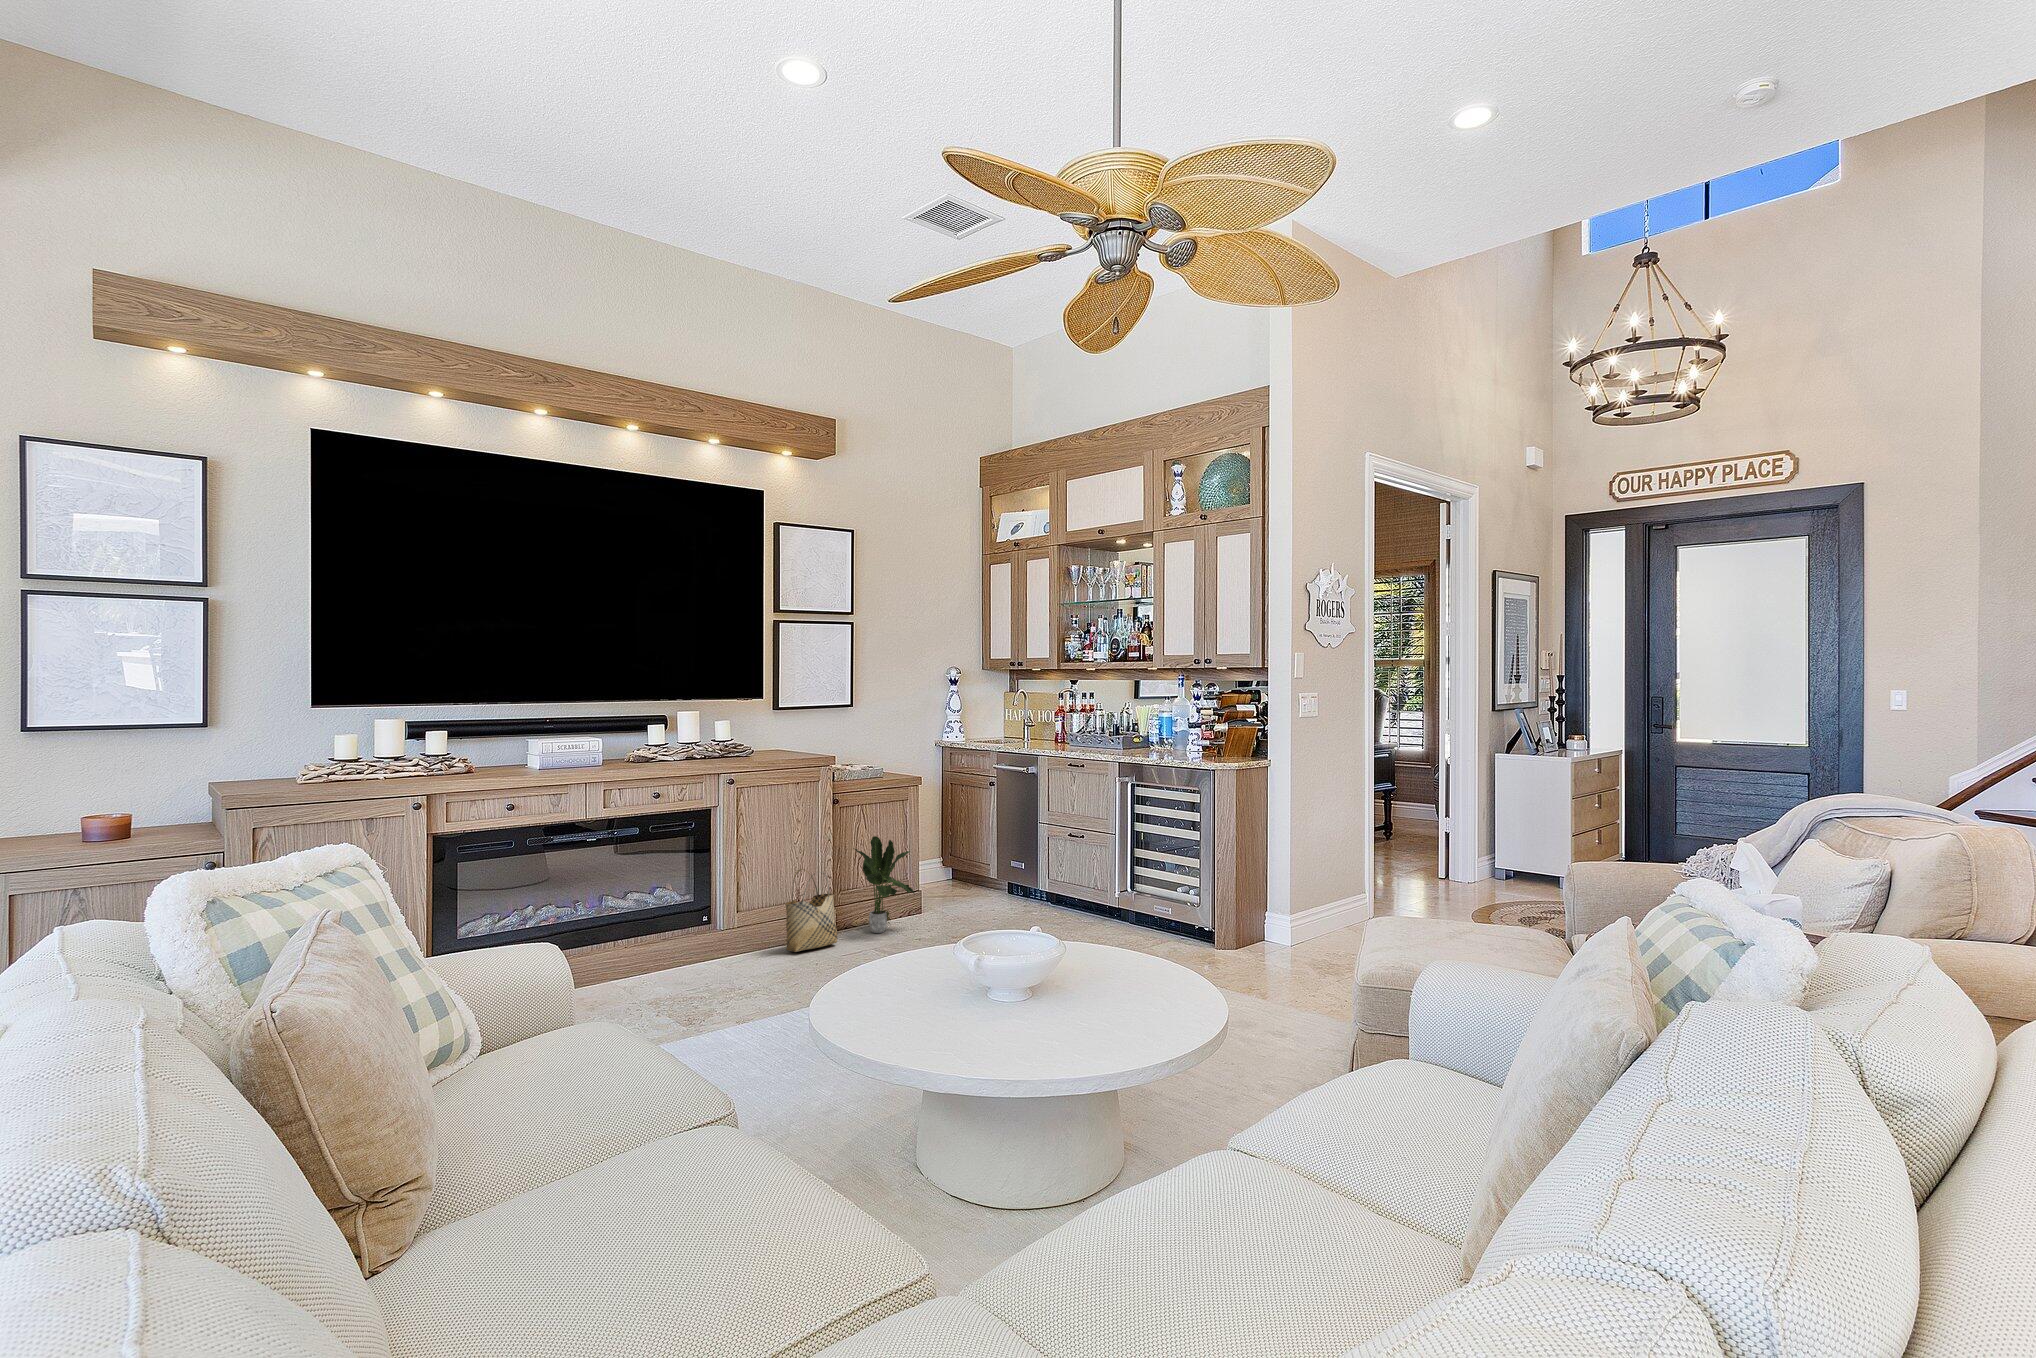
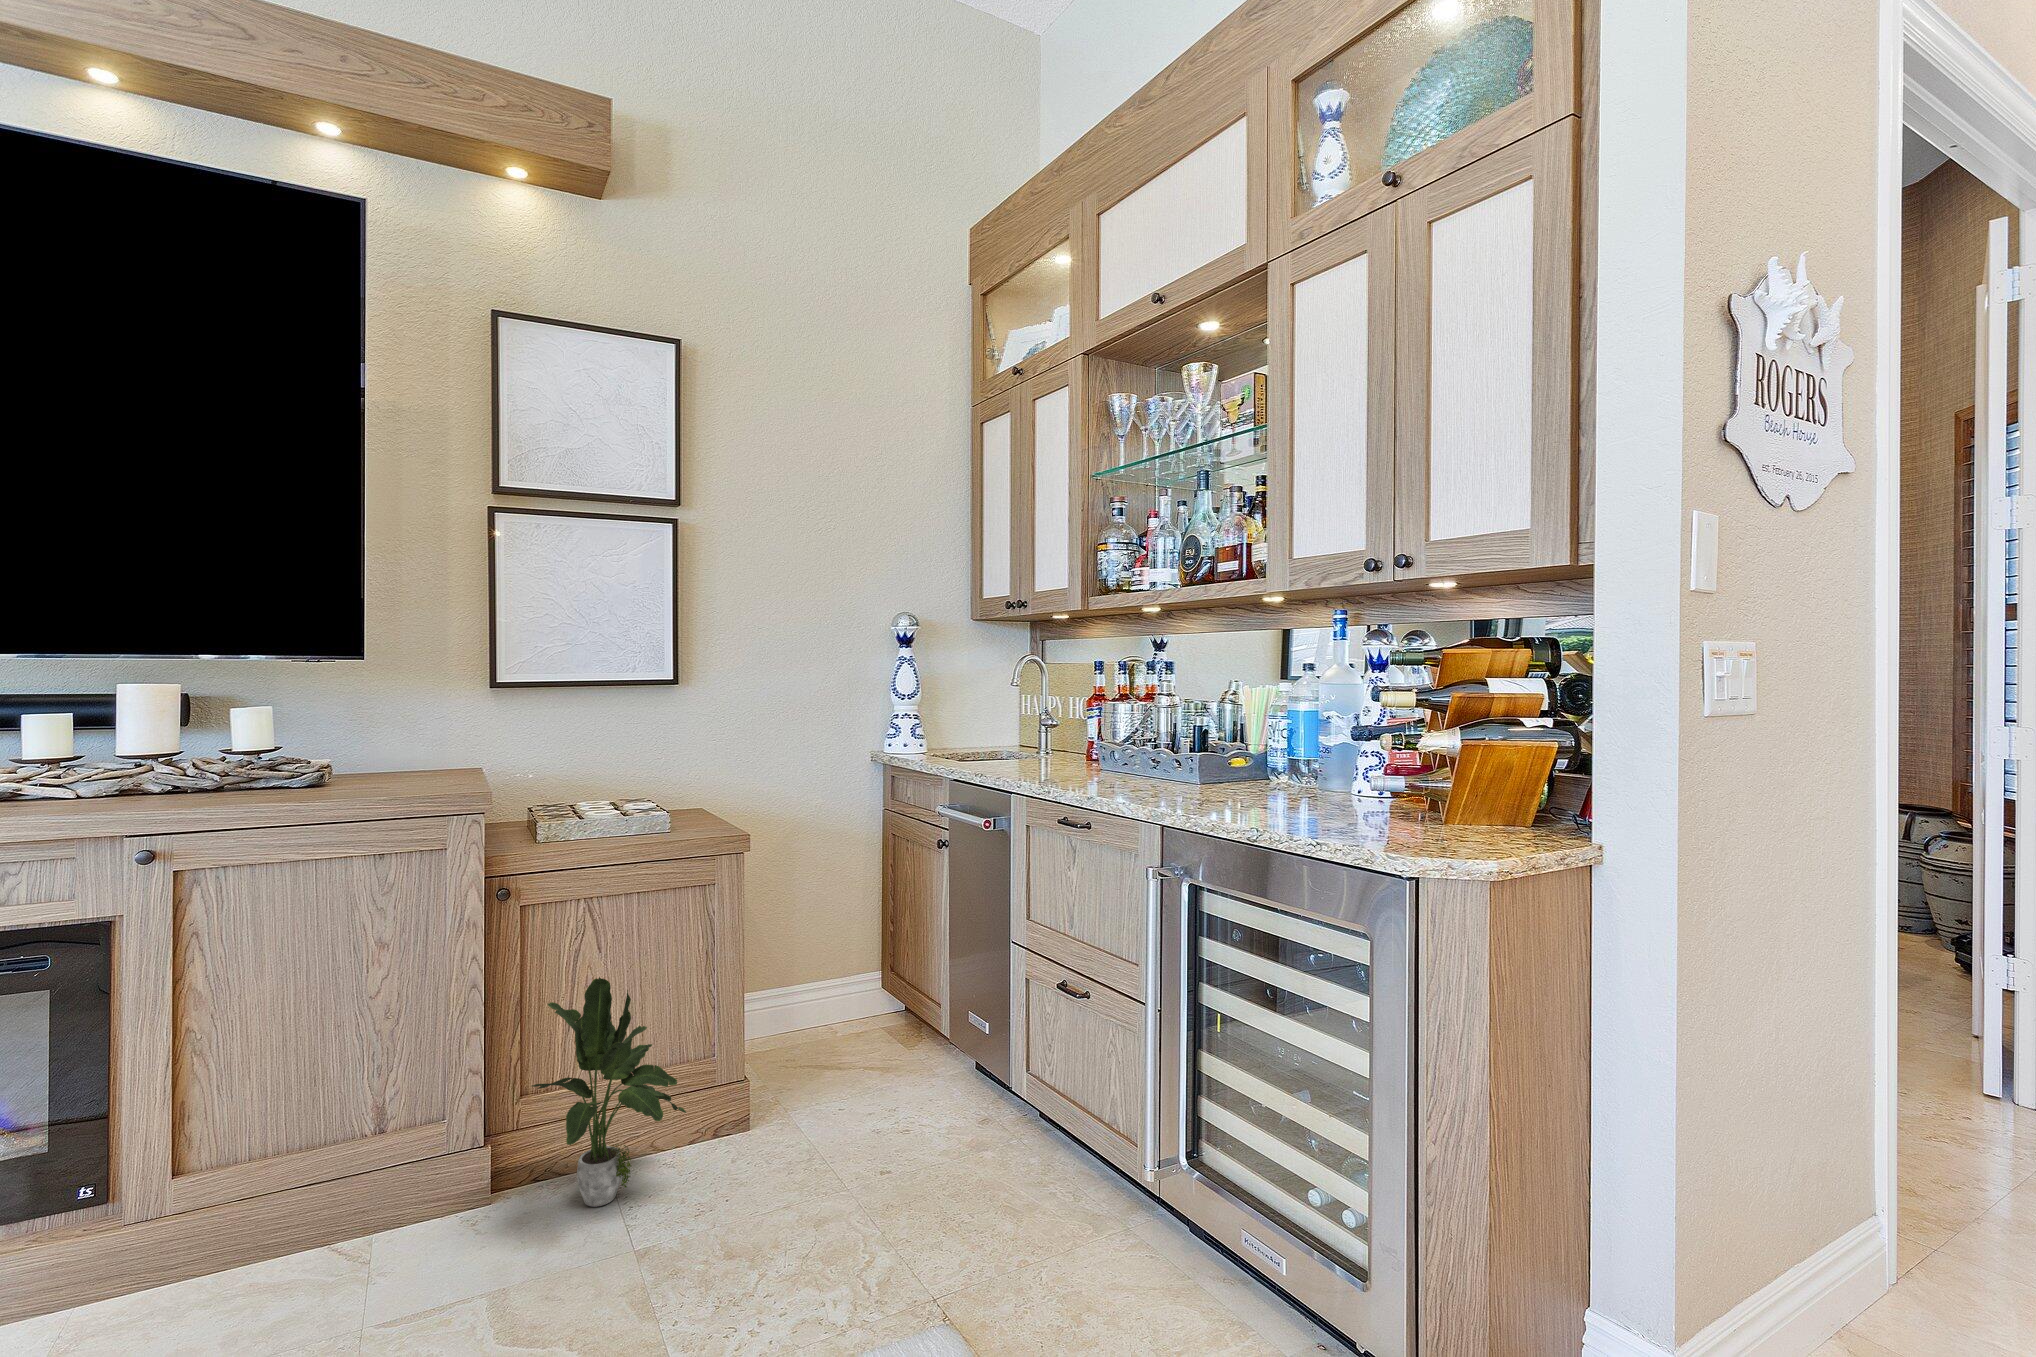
woven basket: present [785,869,837,952] -> none [289,1065,457,1292]

